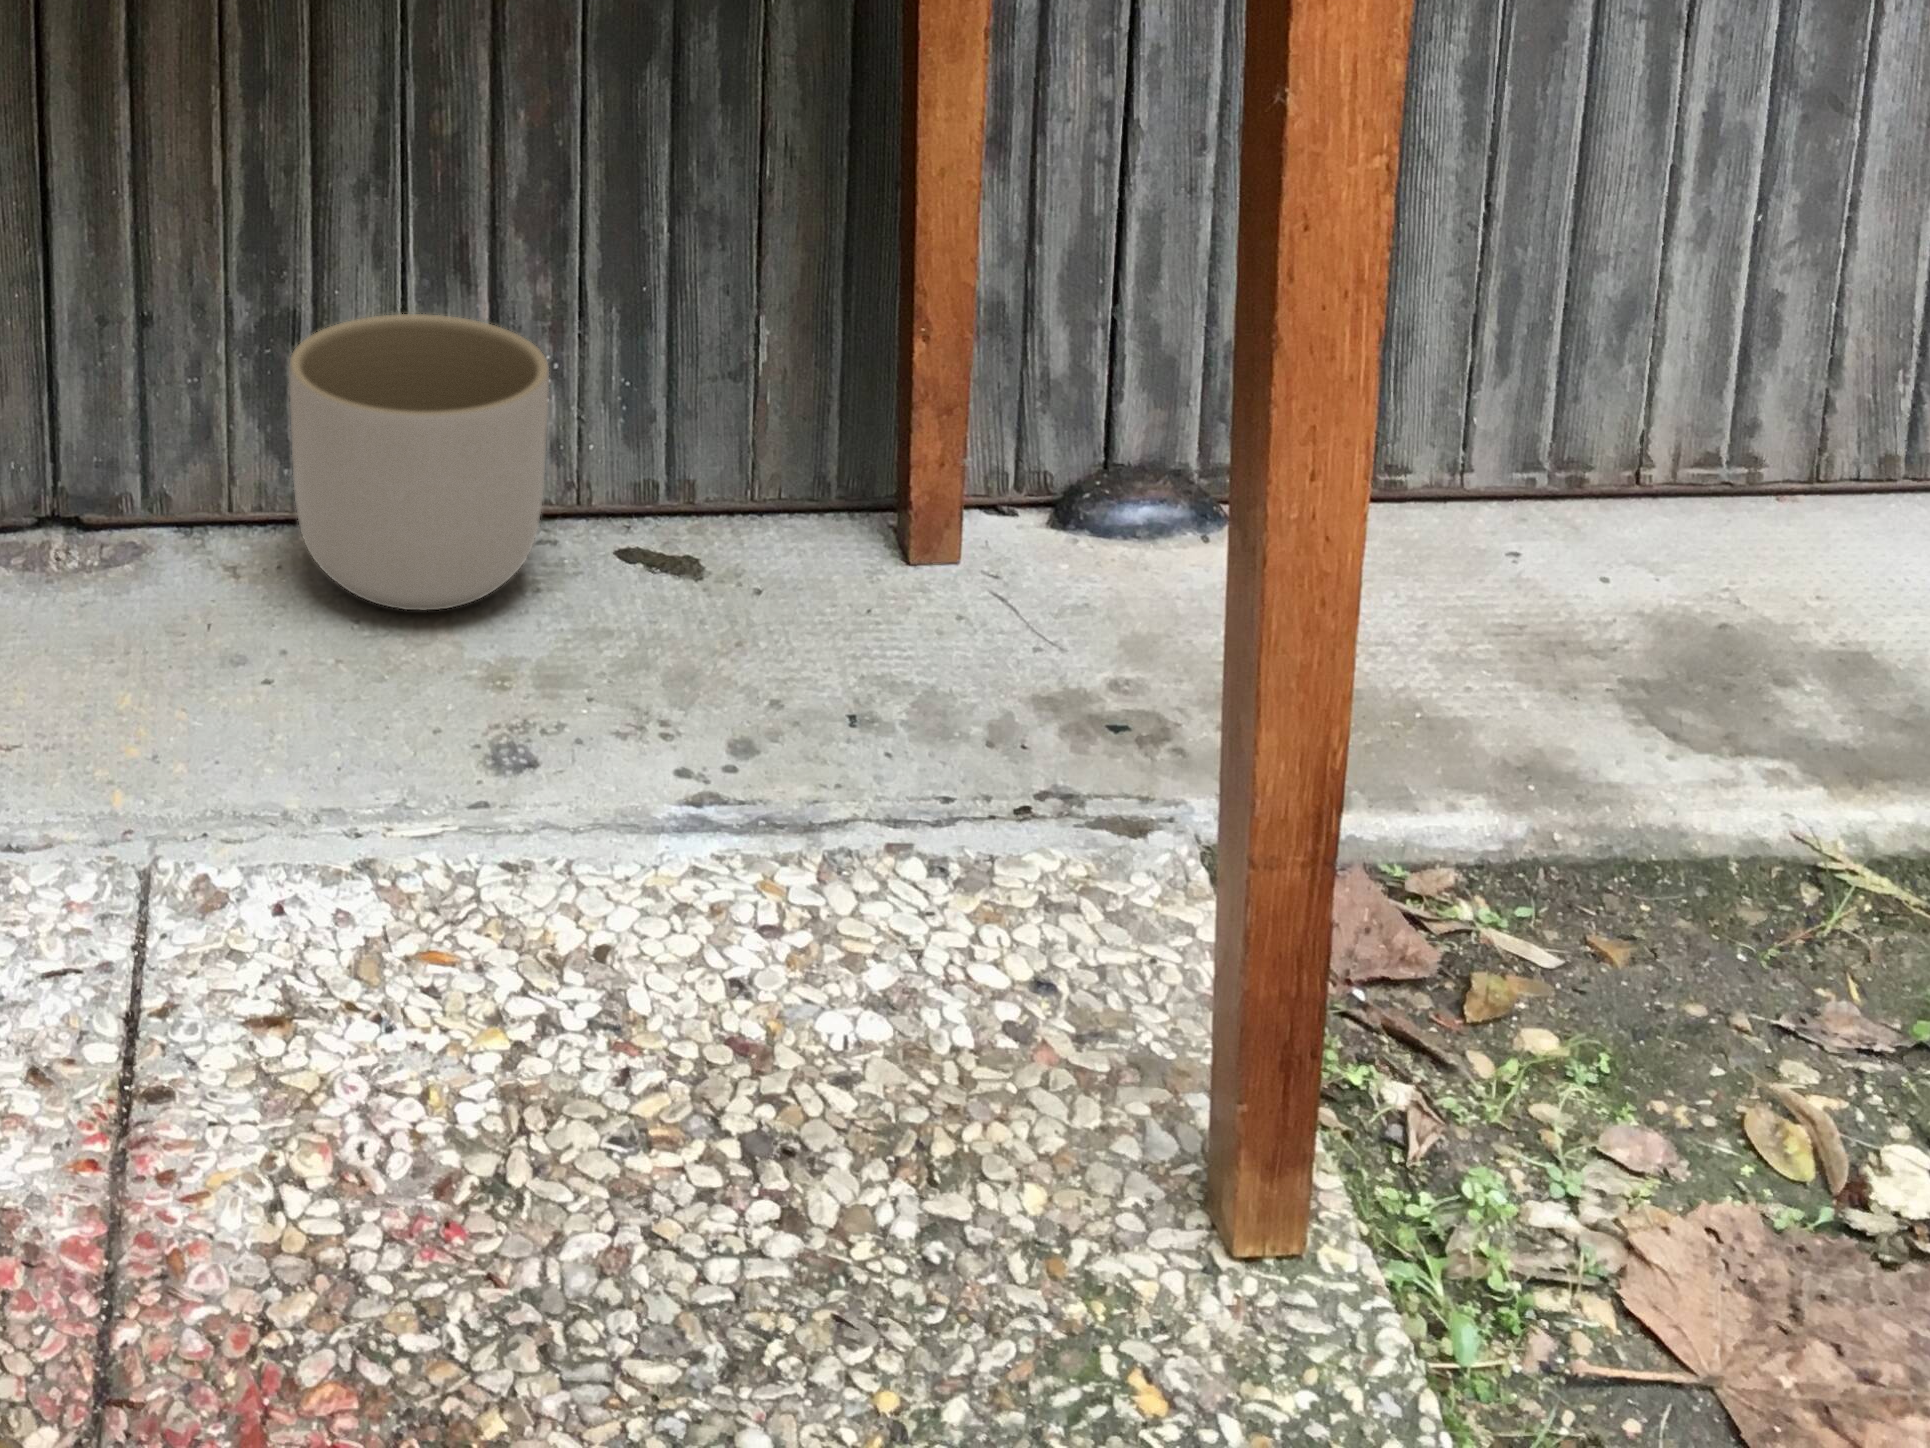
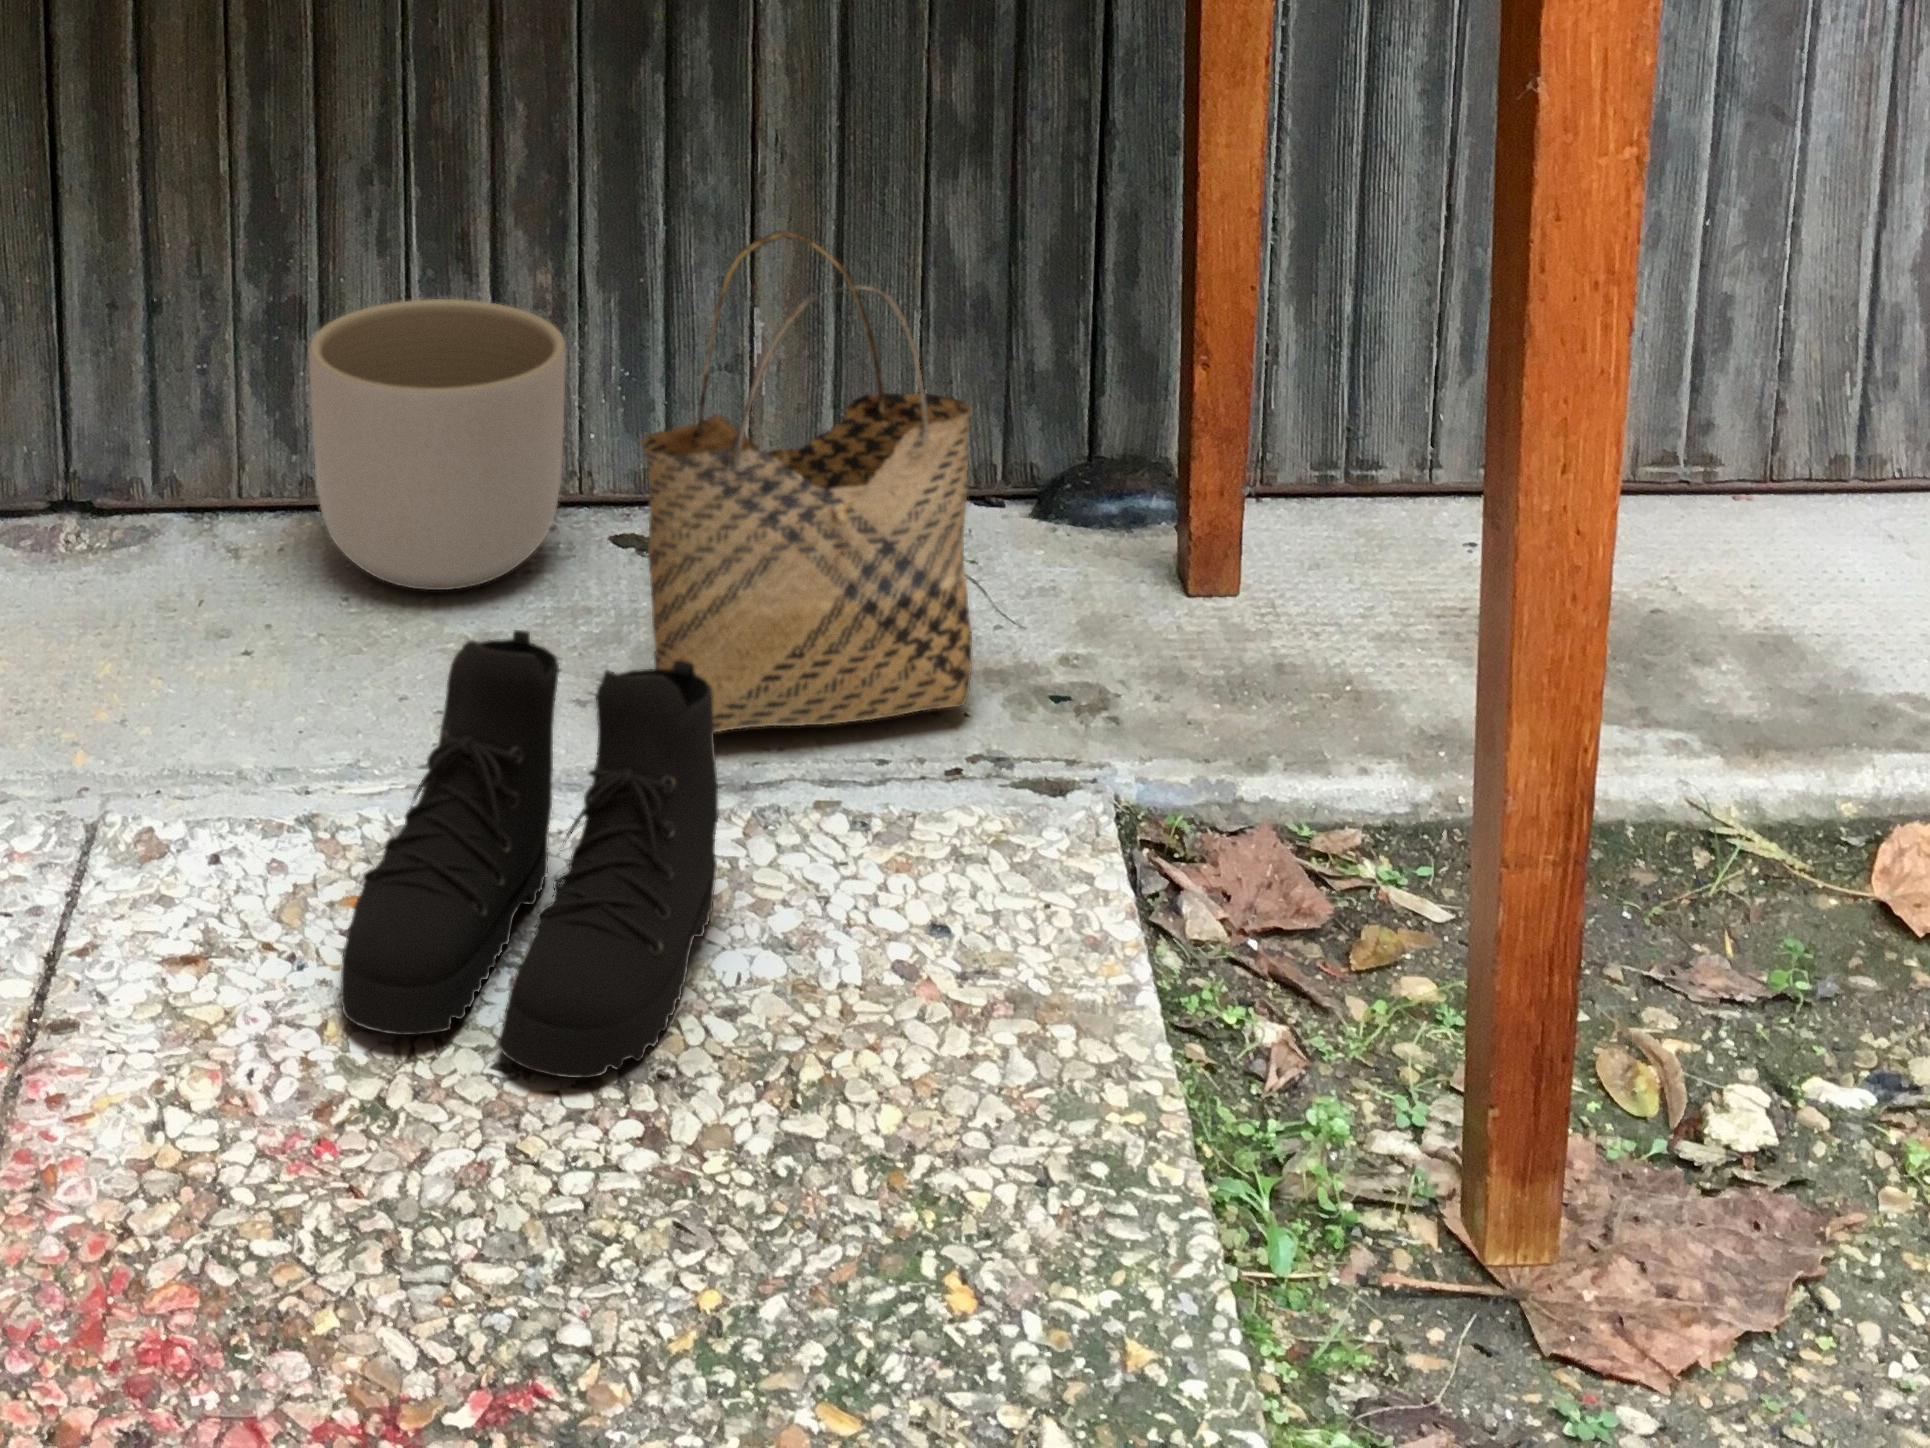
woven basket: none [671,254,1003,771] -> present [641,231,973,733]
boots: none [433,675,801,1153] -> present [341,630,719,1078]

